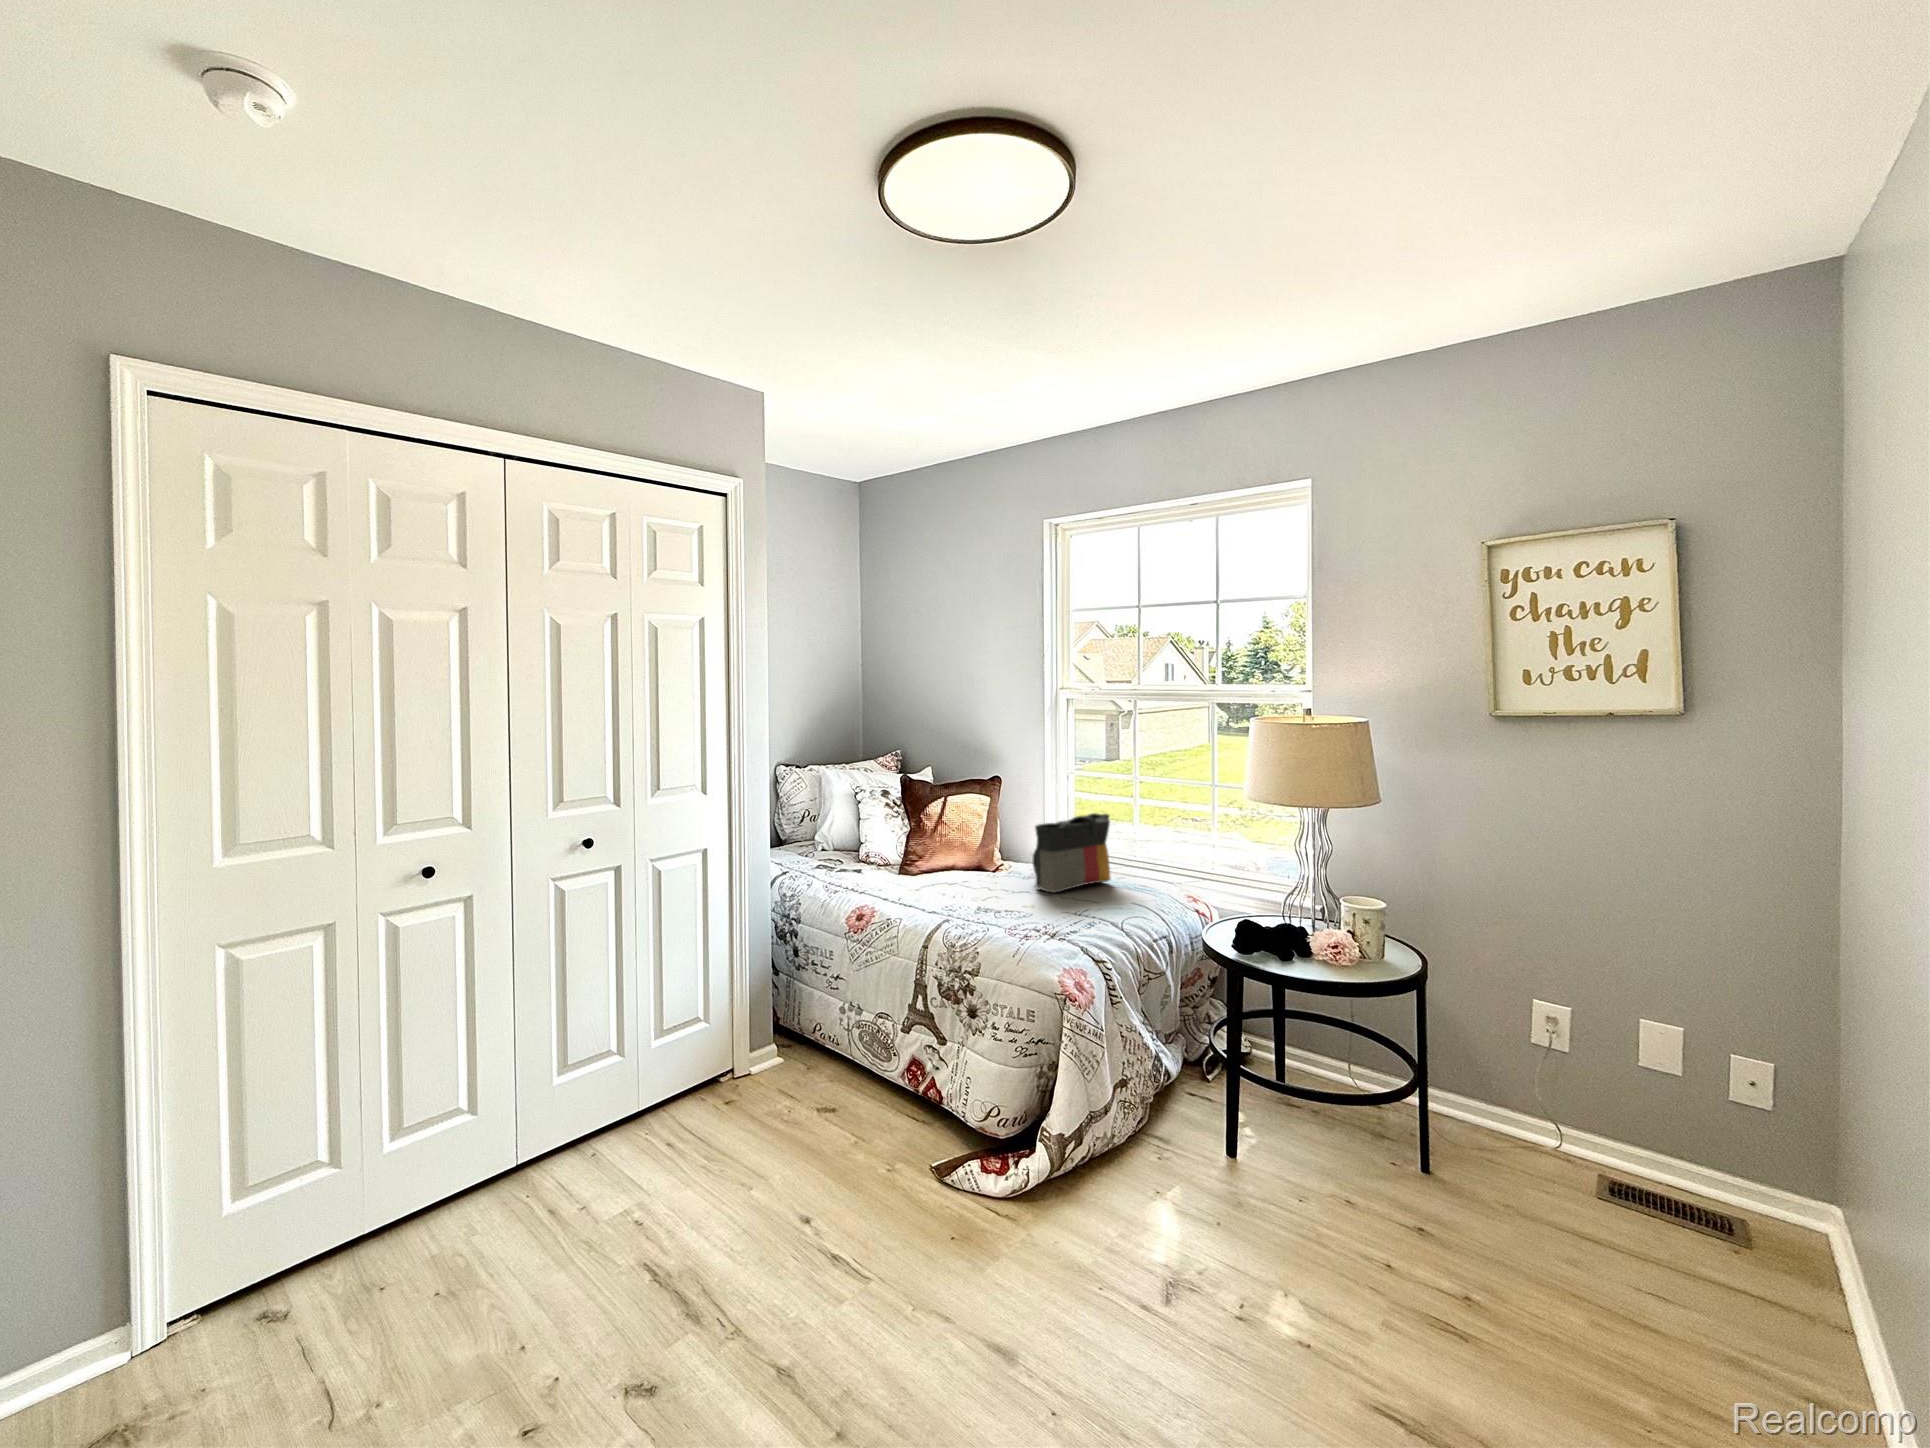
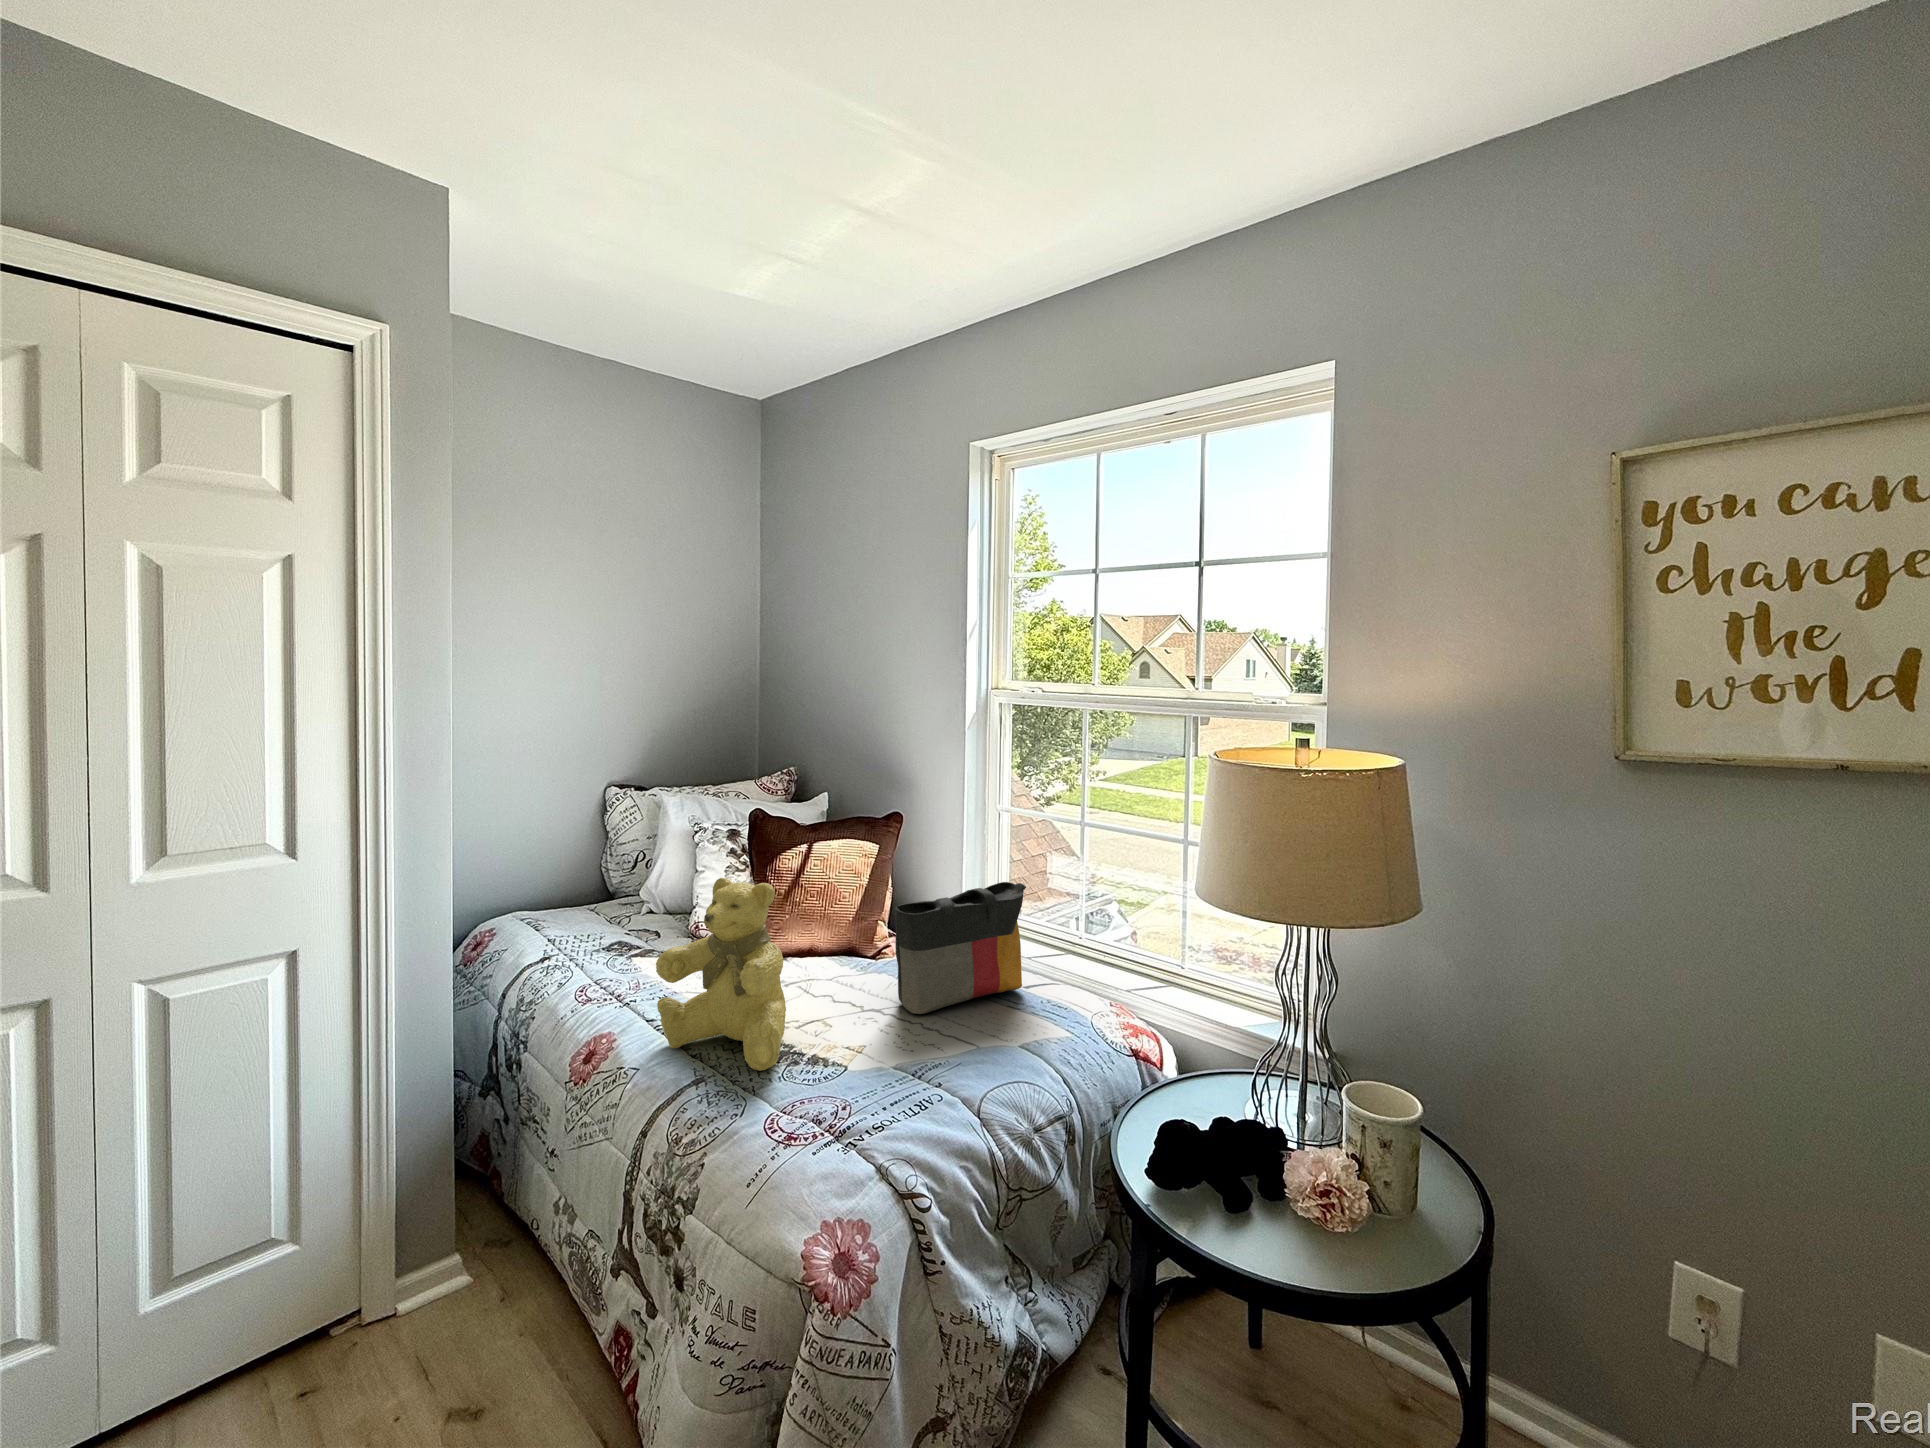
teddy bear: none [908,805,994,914] -> present [656,878,786,1071]

